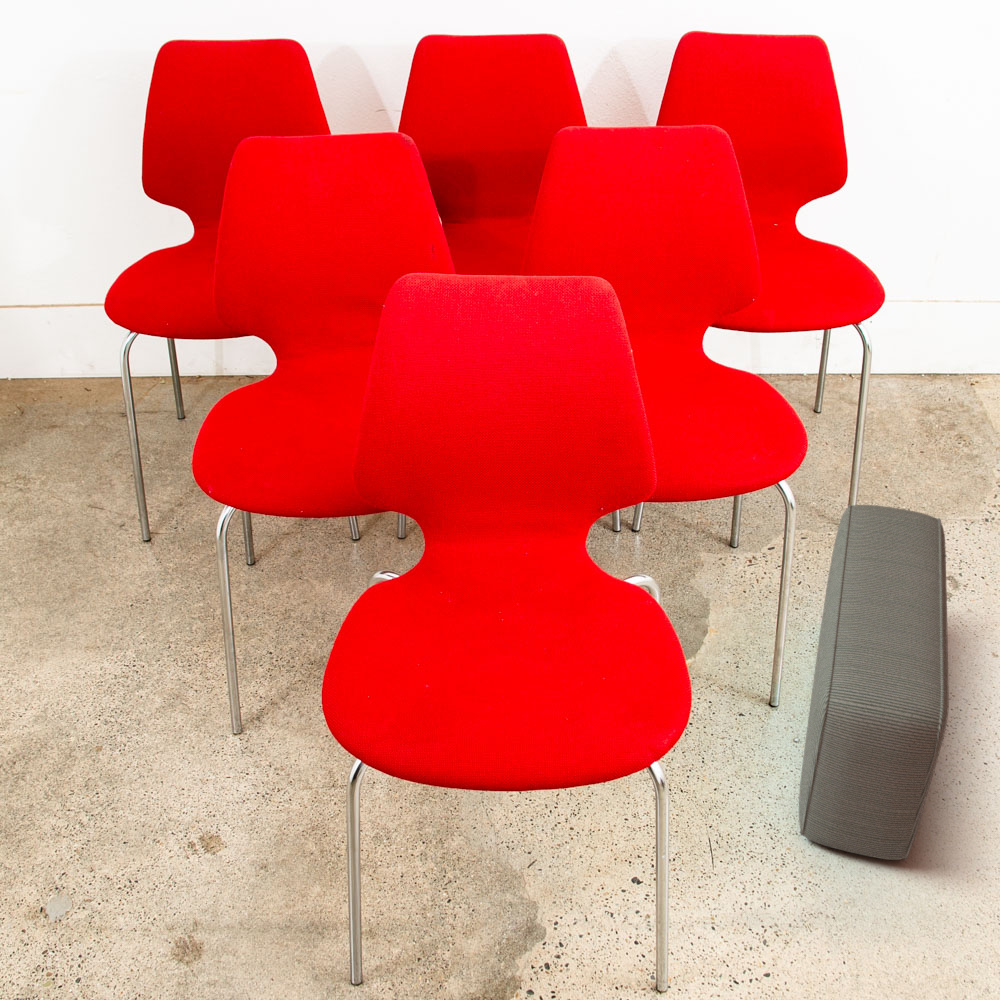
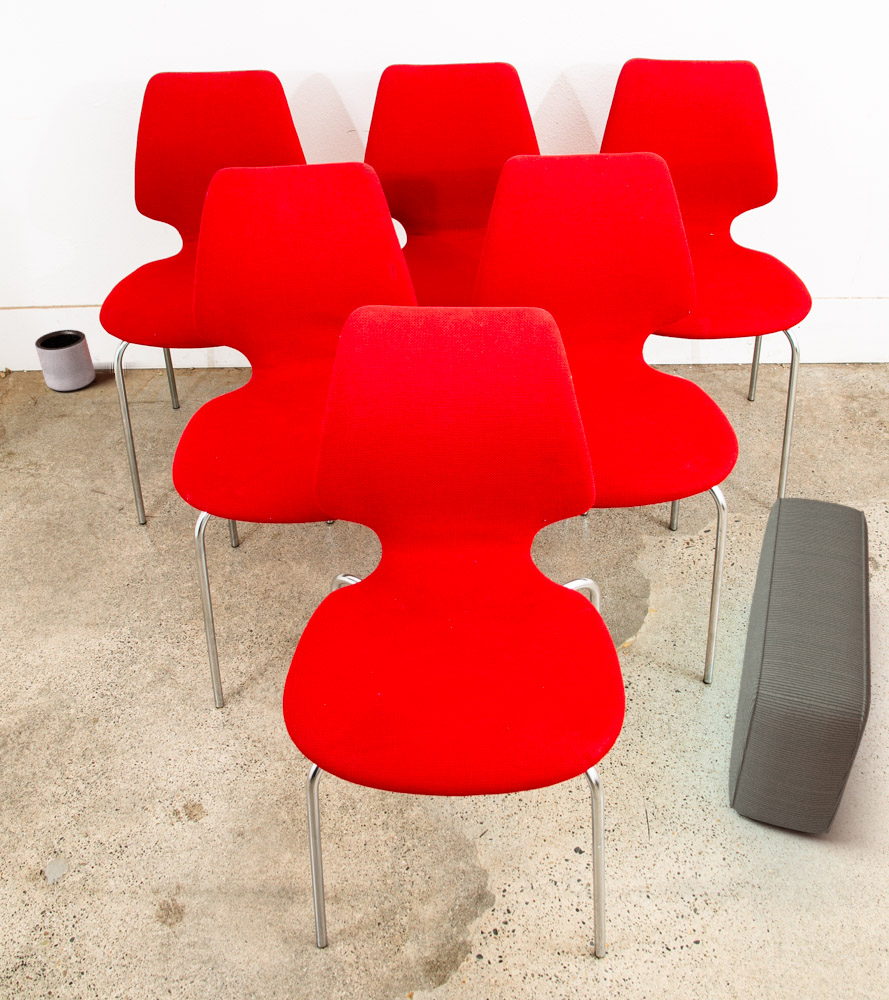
planter: none [20,330,86,398] -> present [35,330,95,391]

